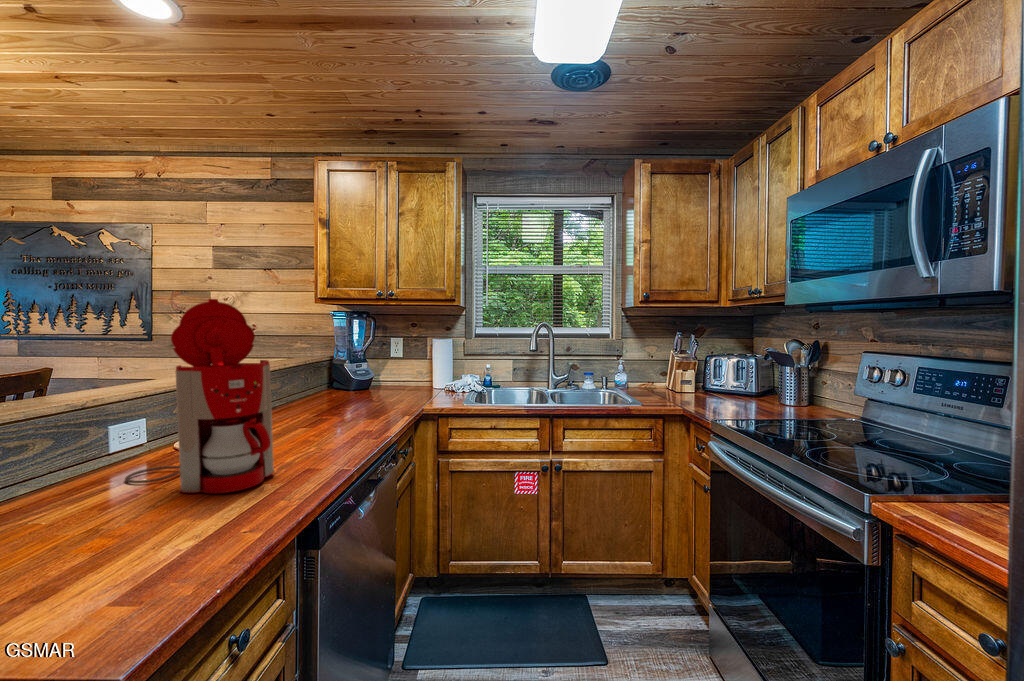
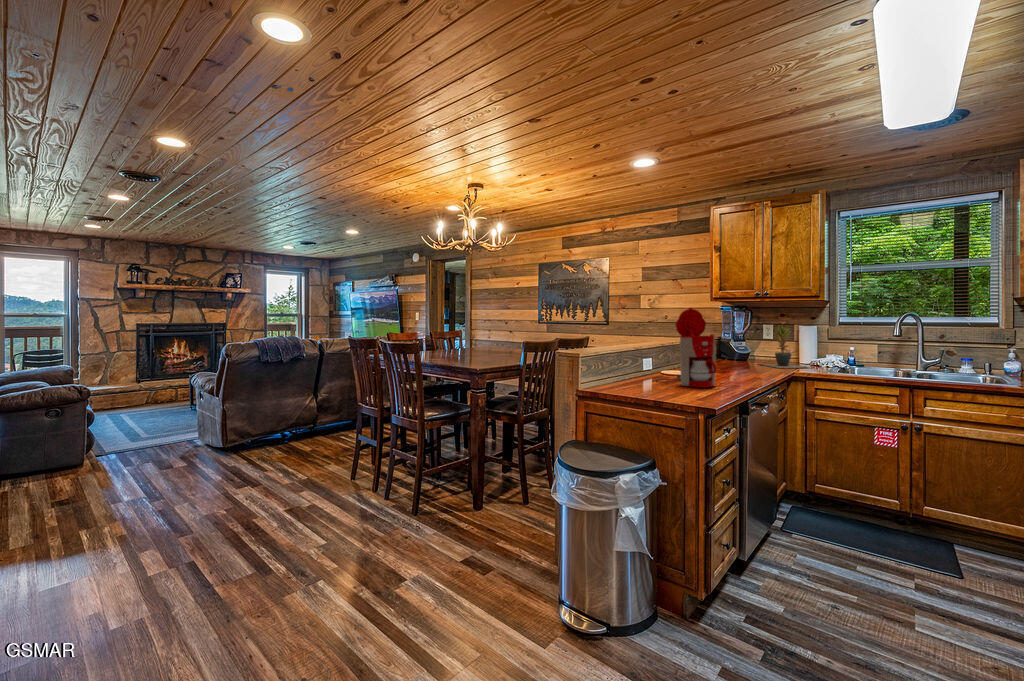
potted plant: none [378,339,448,401] -> present [760,326,807,368]

